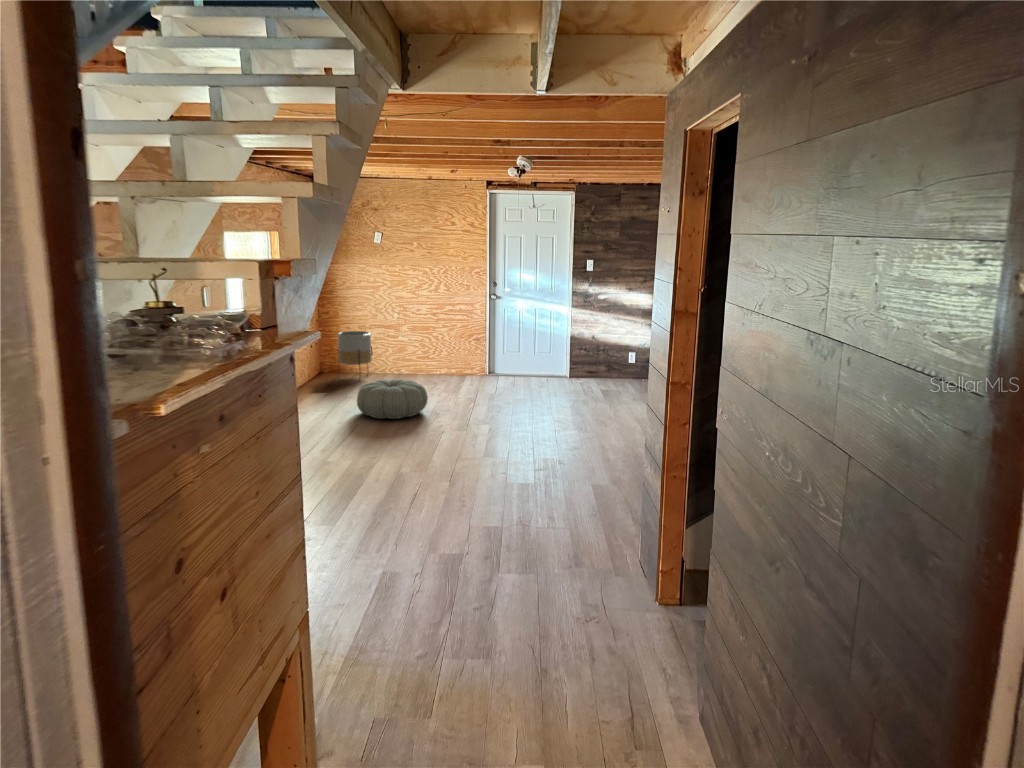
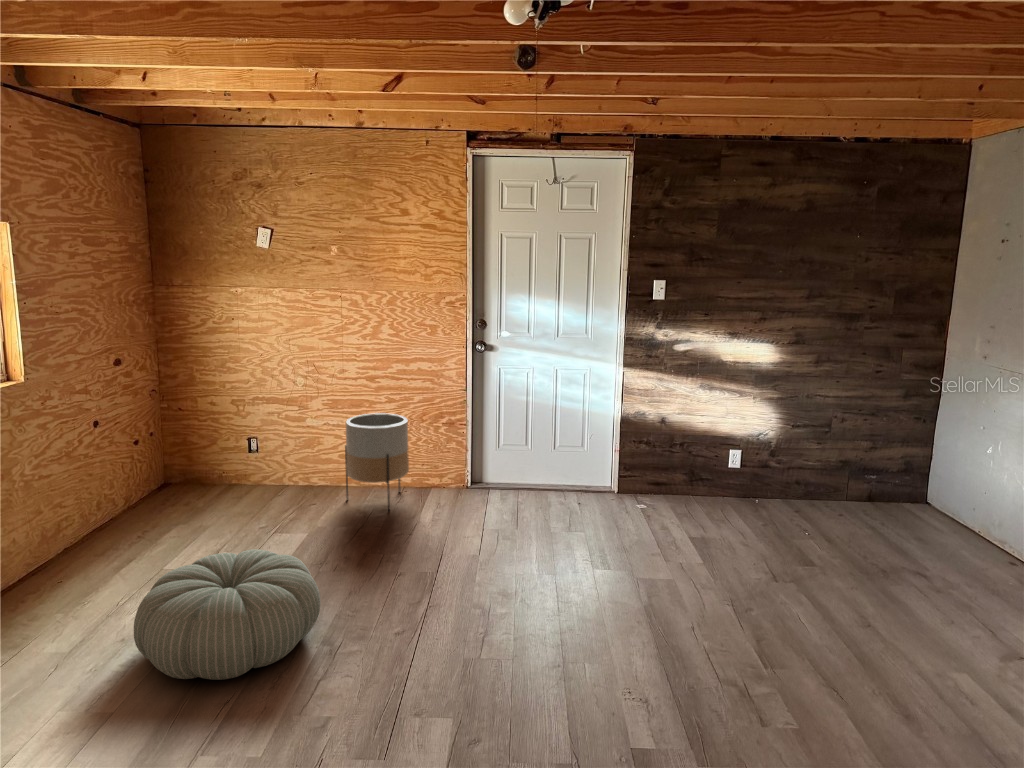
planter: present [338,331,372,376] -> present [345,413,409,511]

